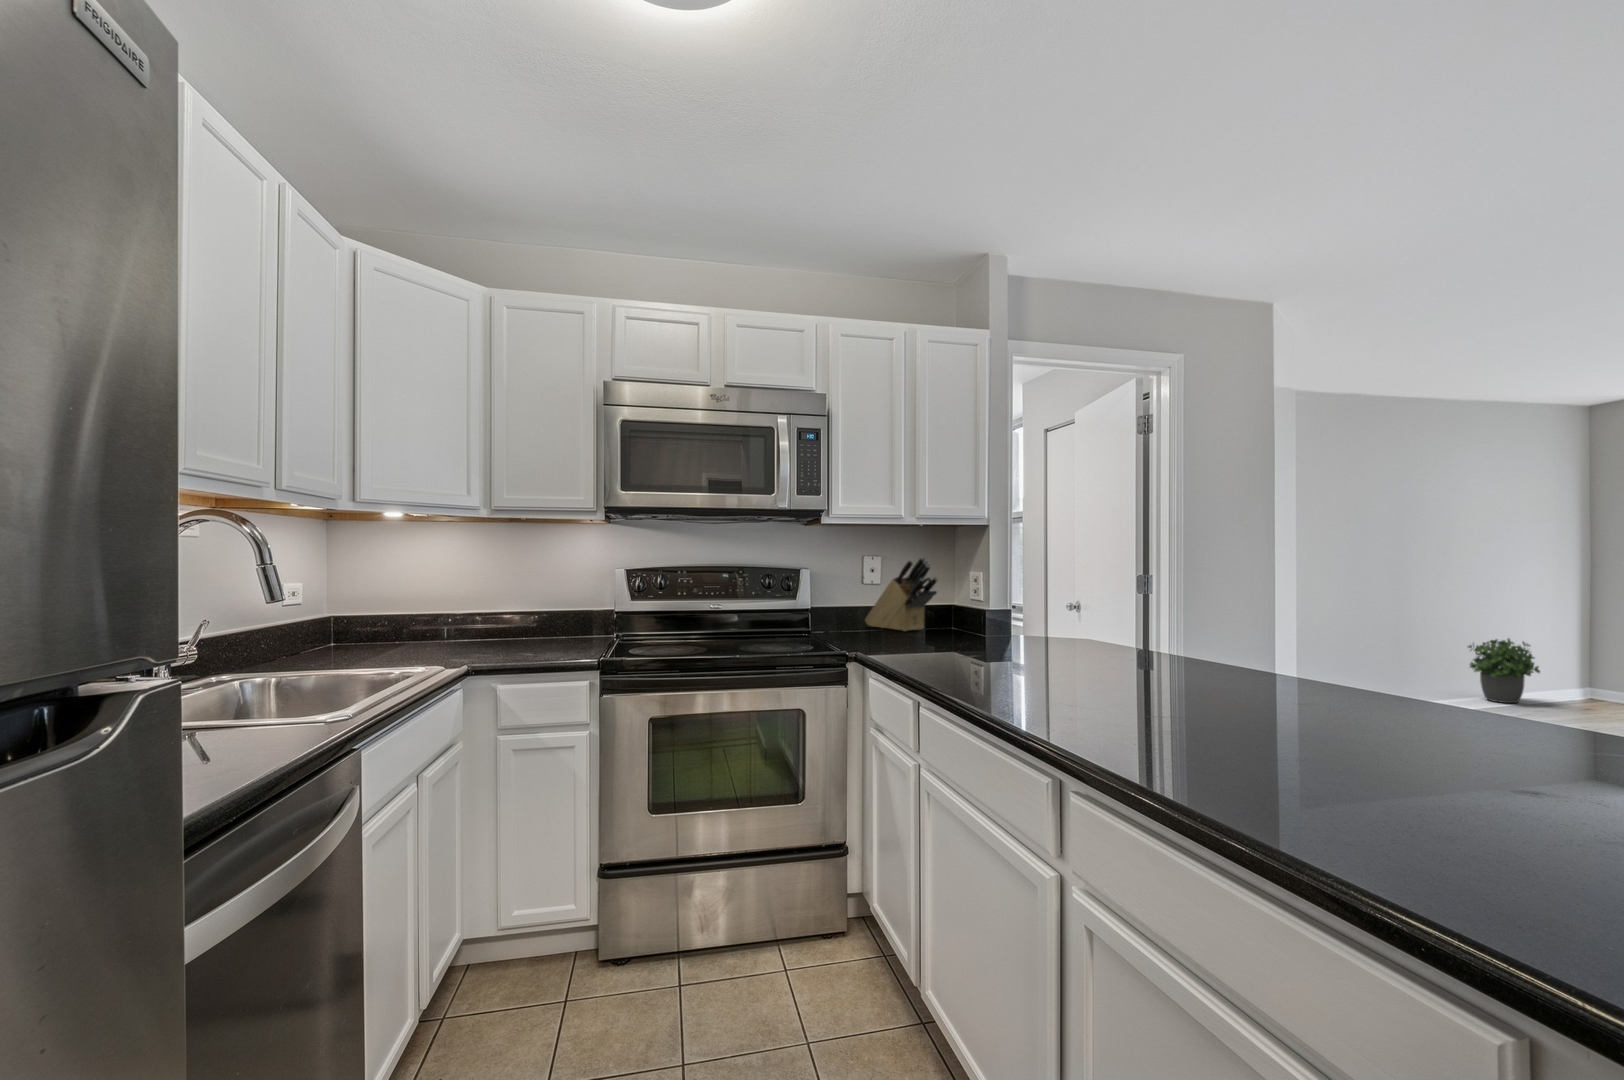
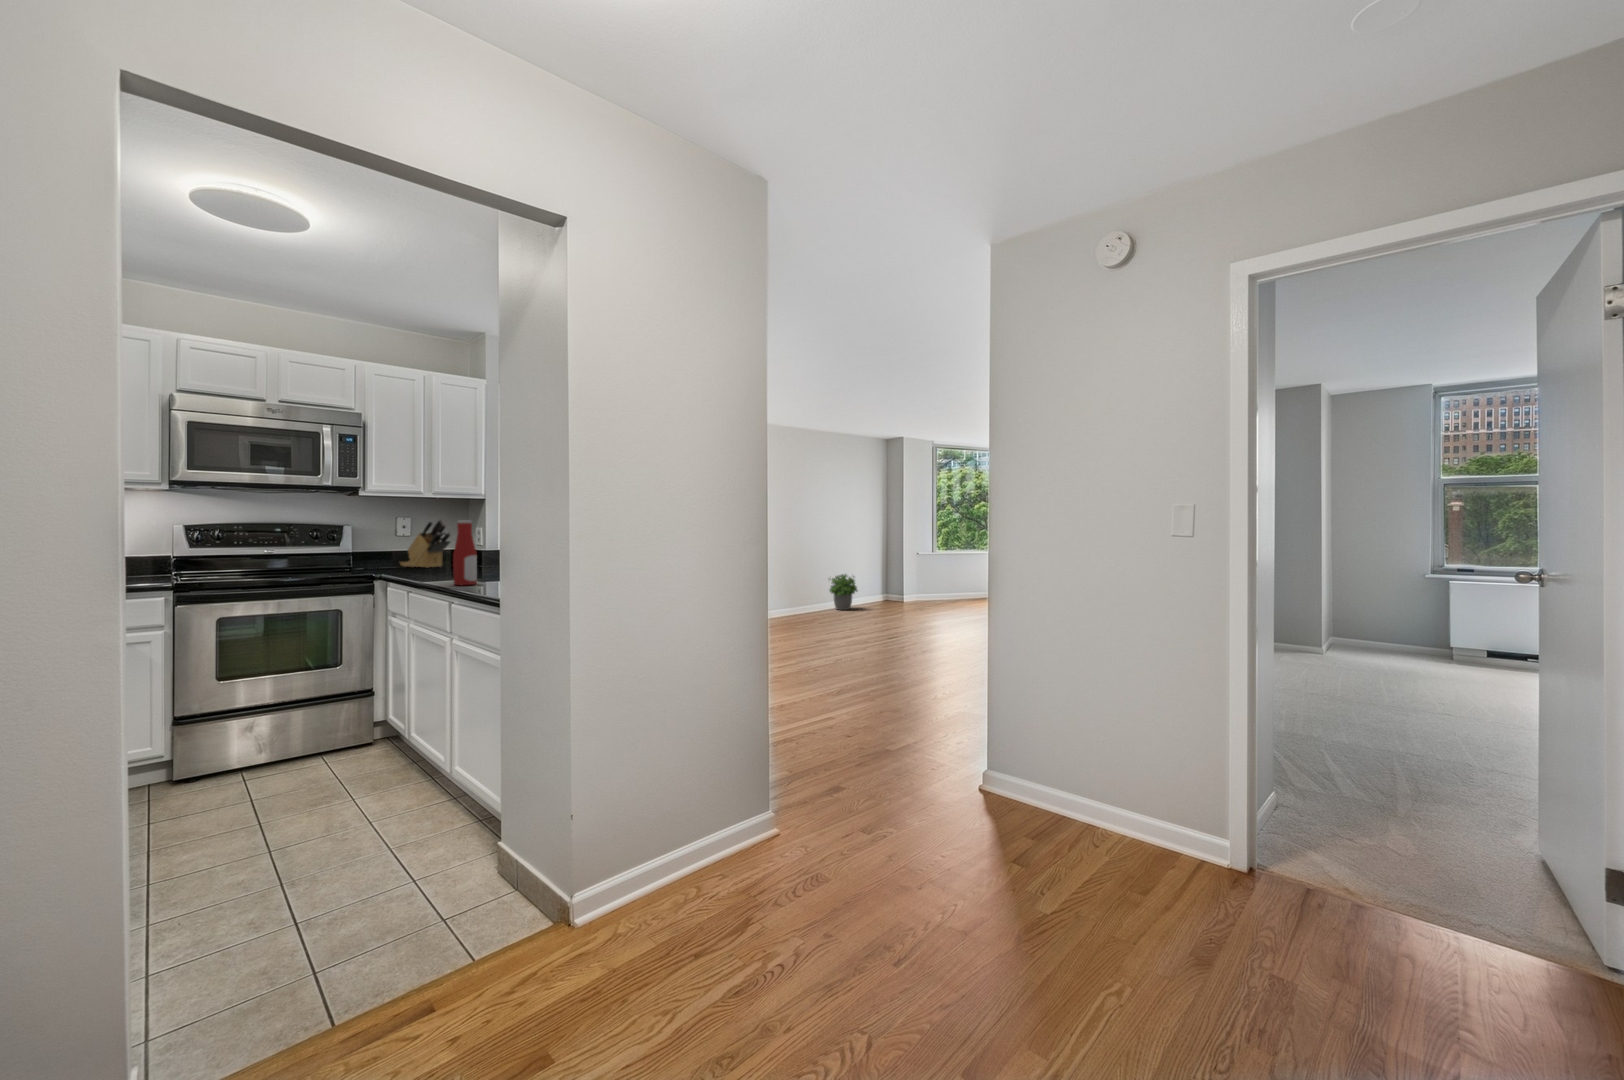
bottle: none [1007,571,1052,707] -> present [453,520,477,585]

